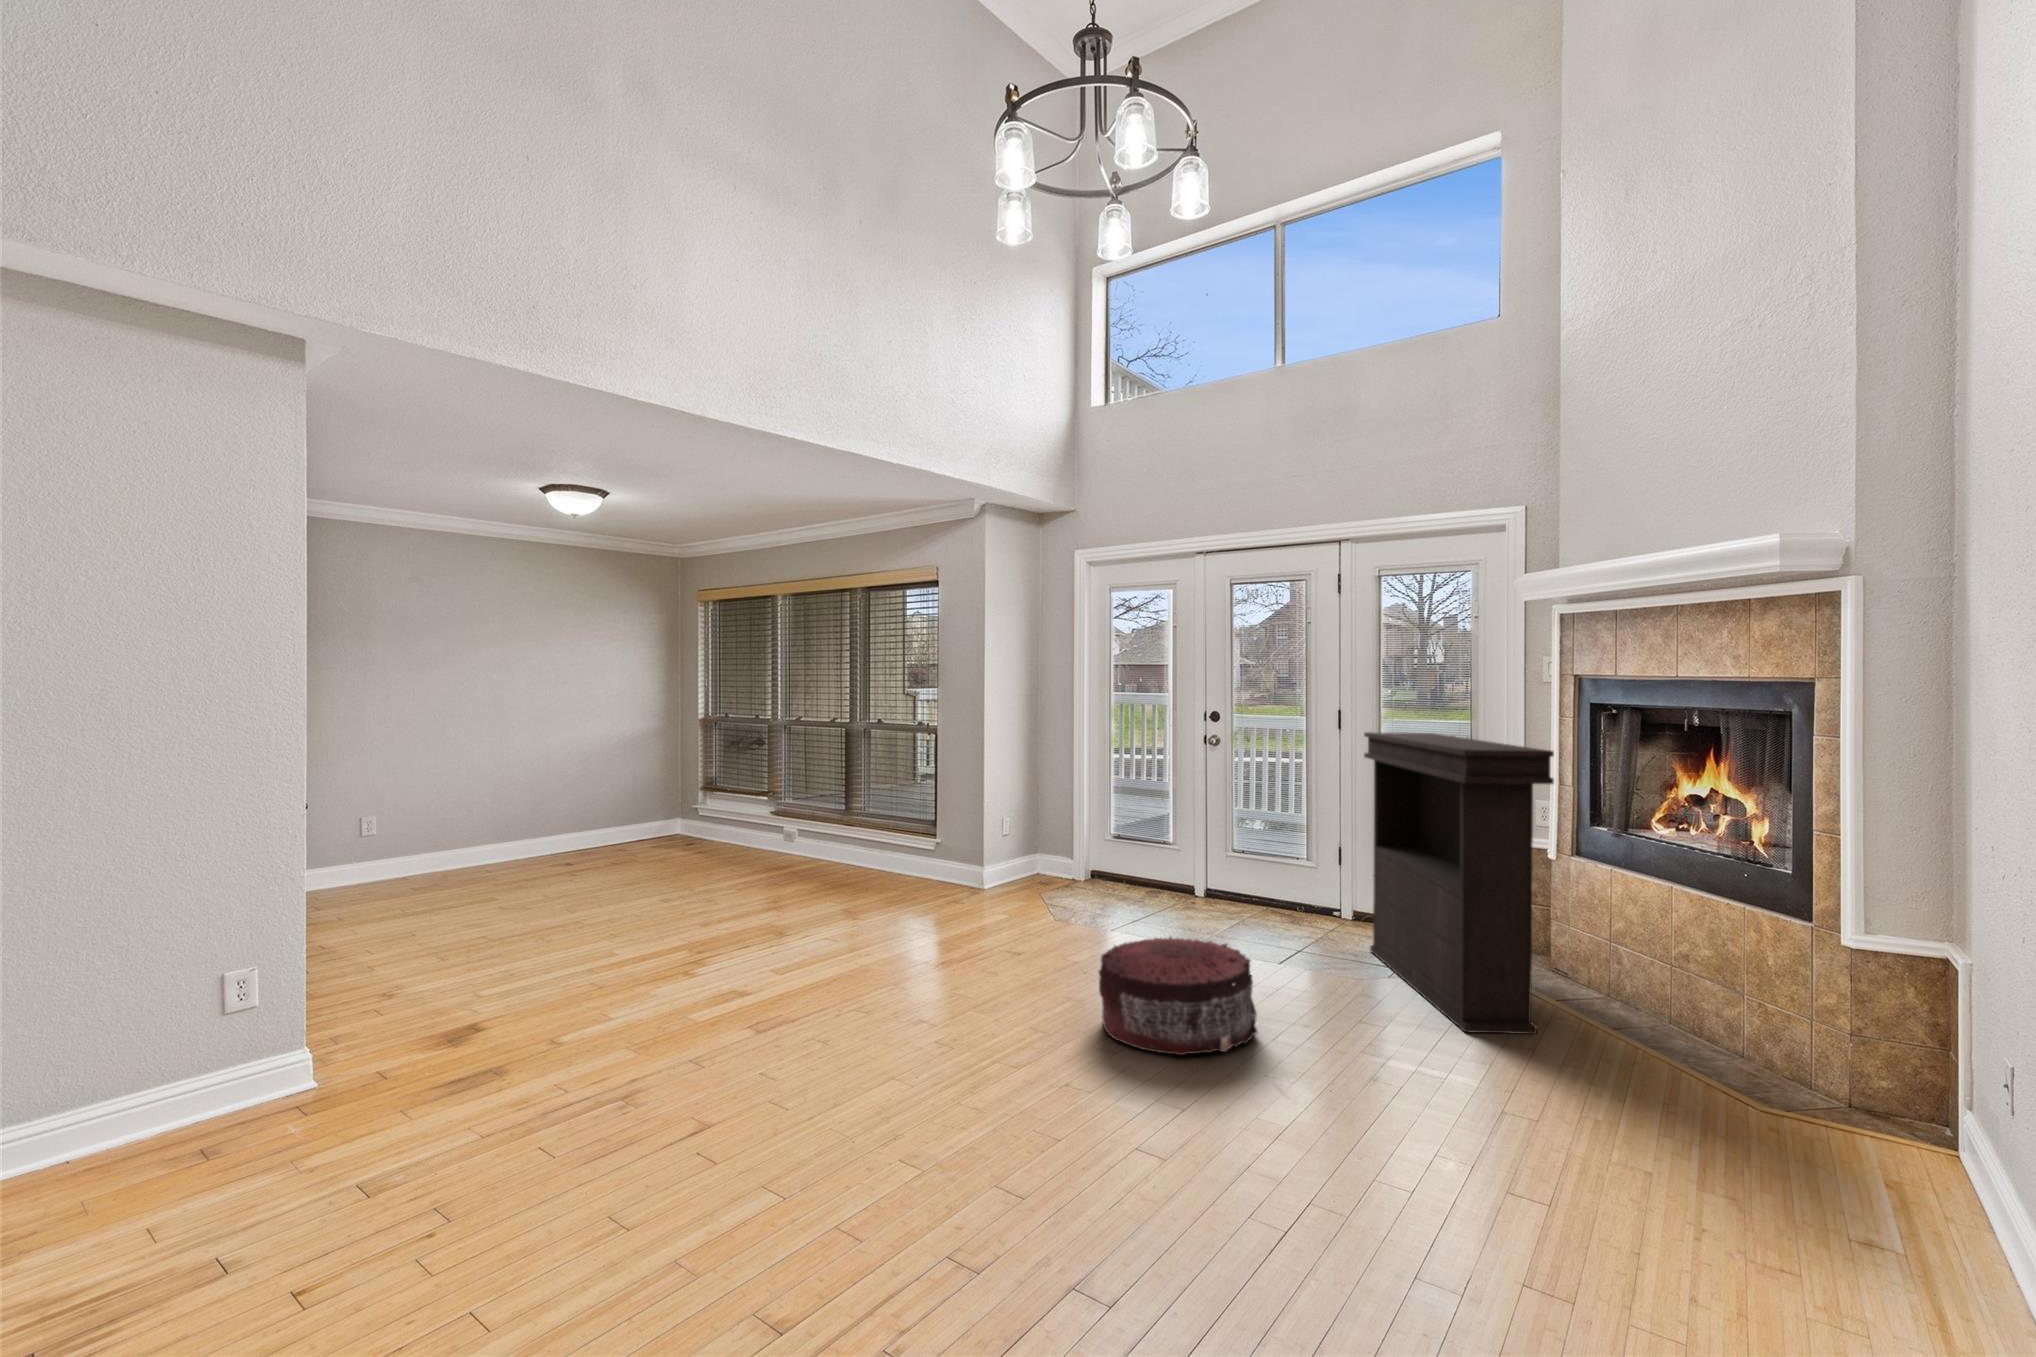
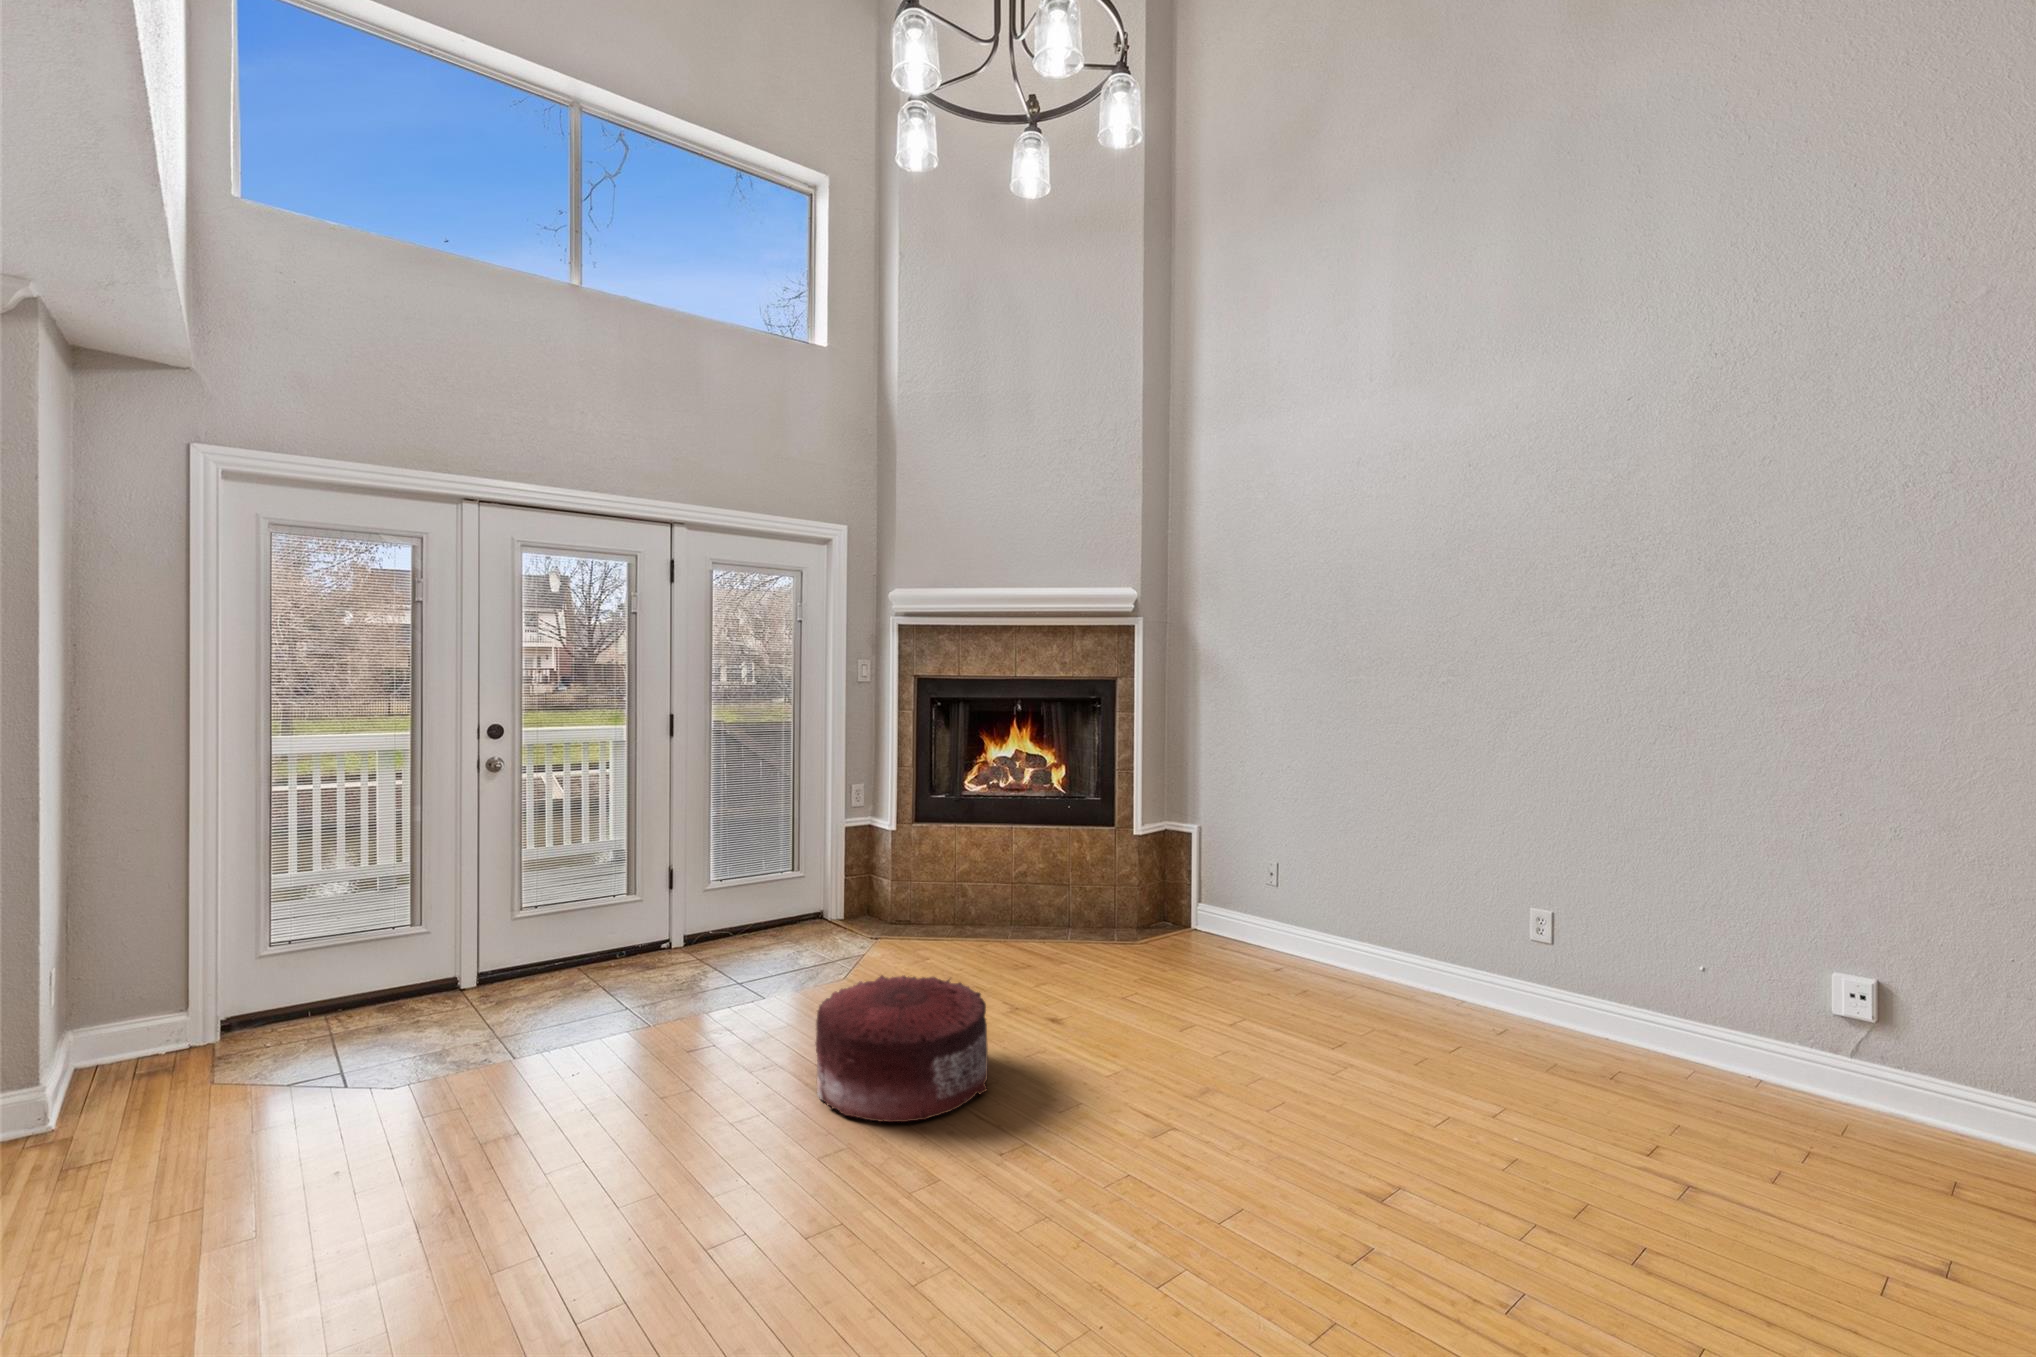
console table: present [1364,732,1554,1034] -> none [768,731,1012,977]

